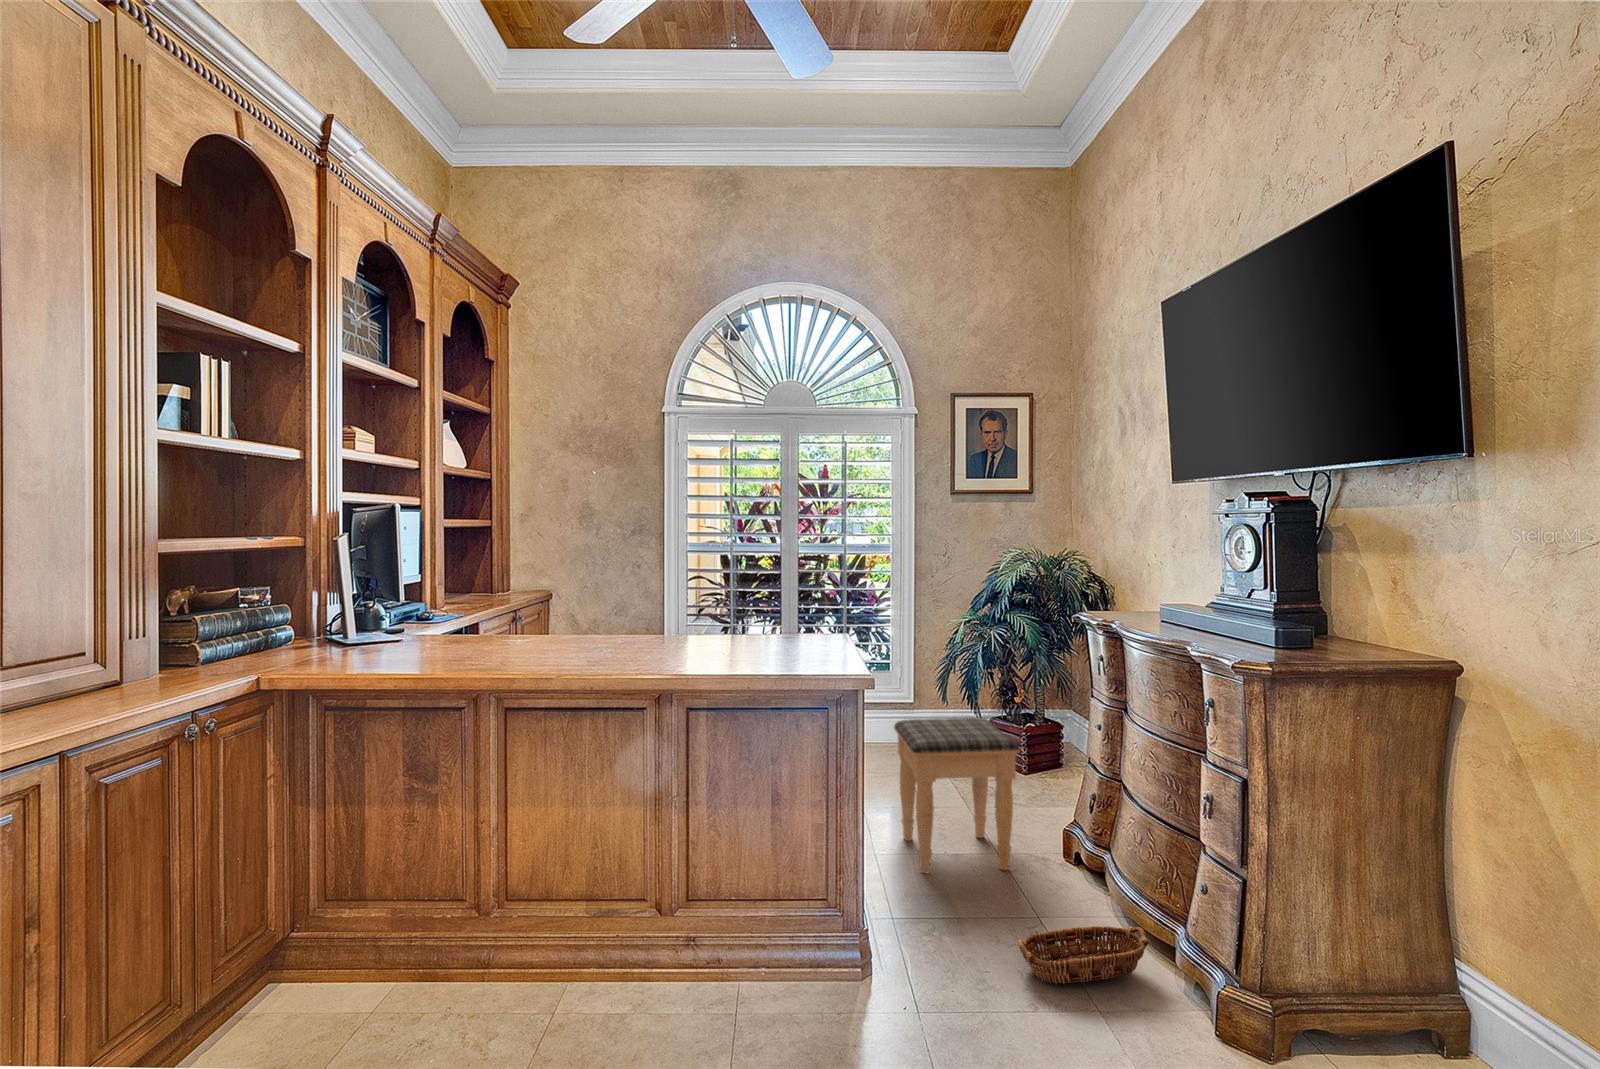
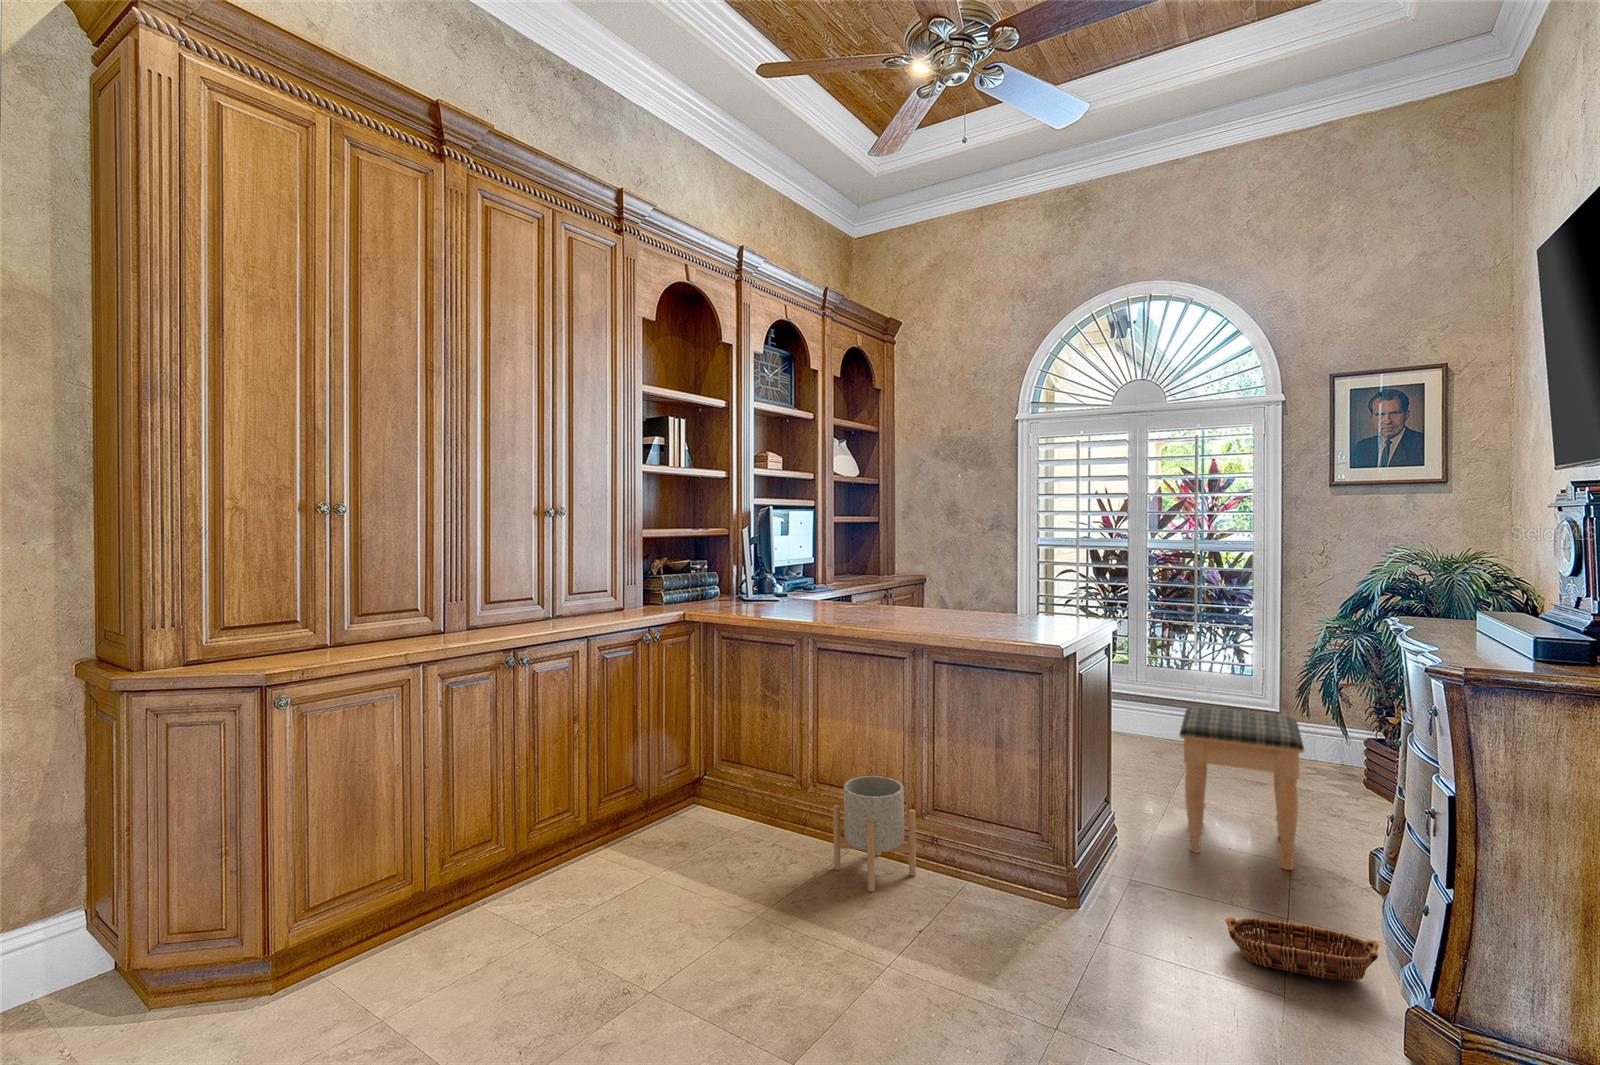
planter: none [560,875,675,1044] -> present [833,776,916,892]

